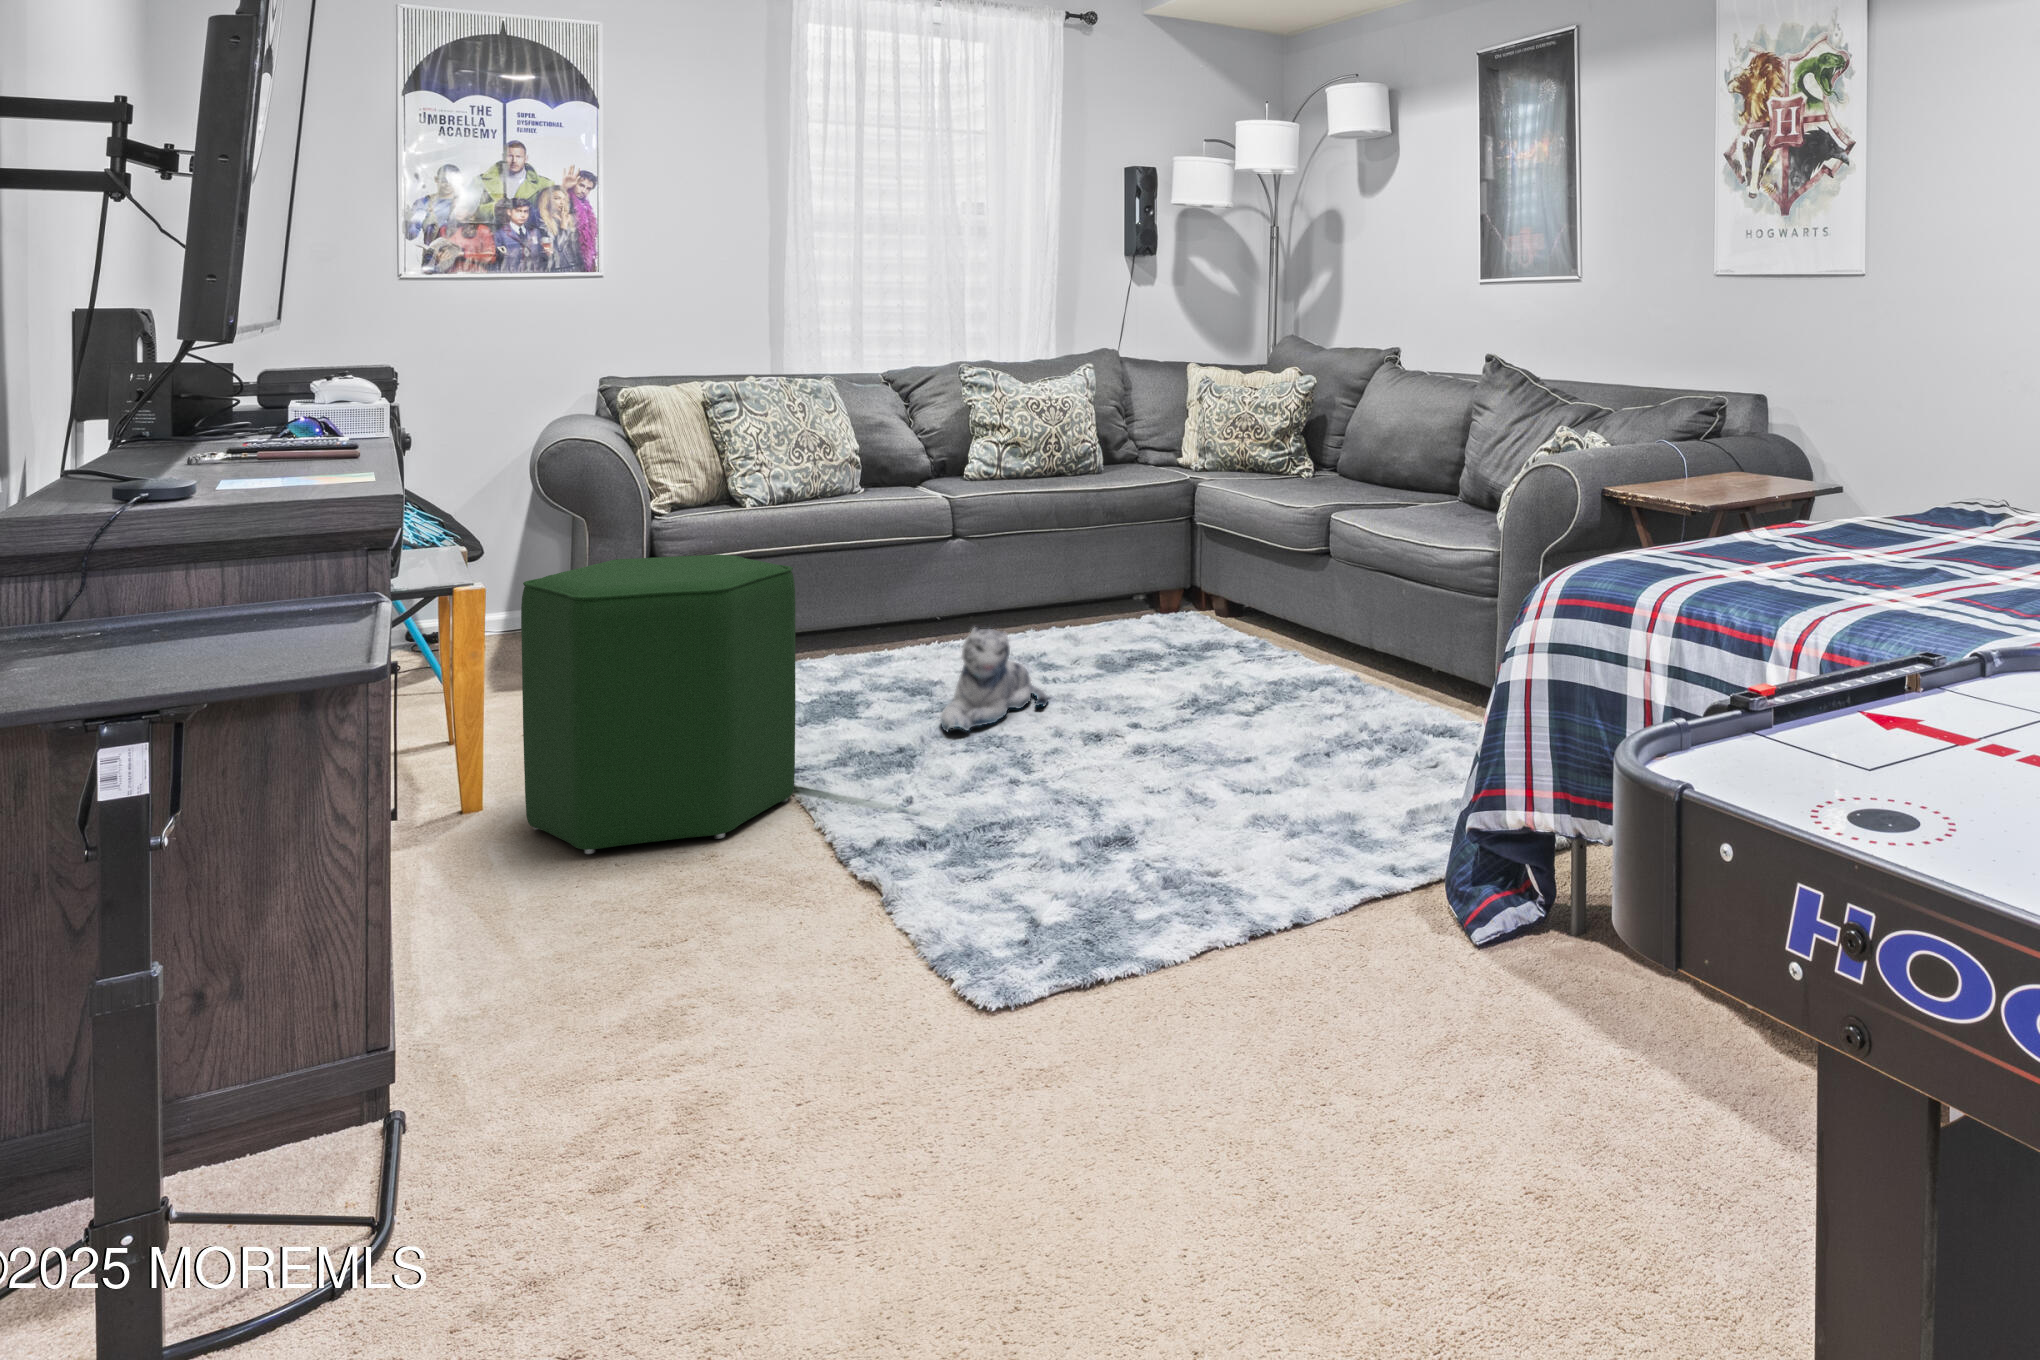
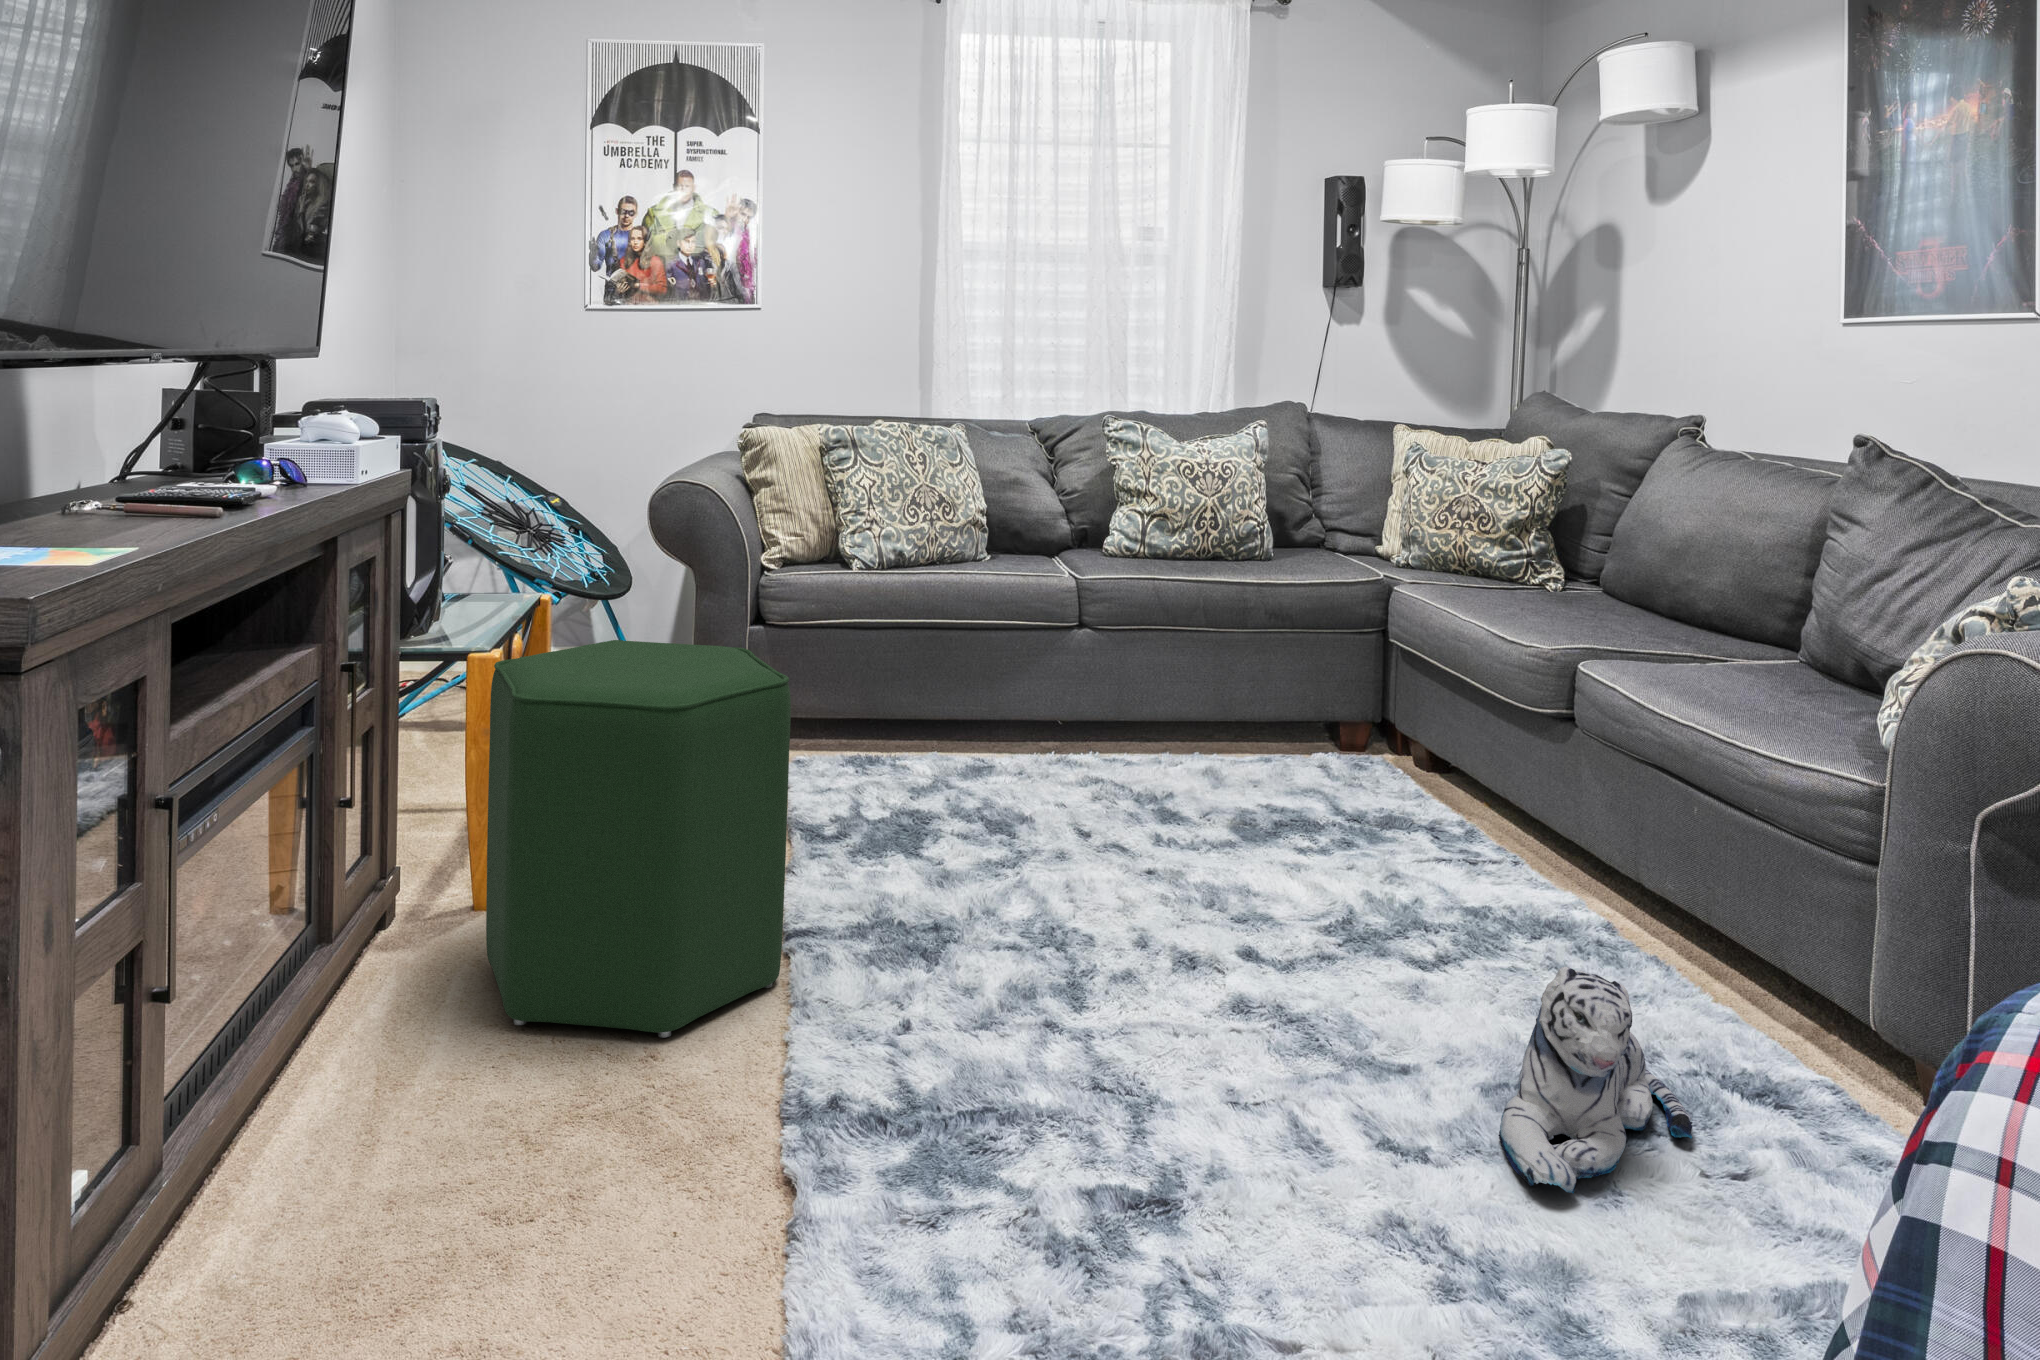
plush toy: present [940,627,1048,731] -> present [1499,967,1692,1194]

